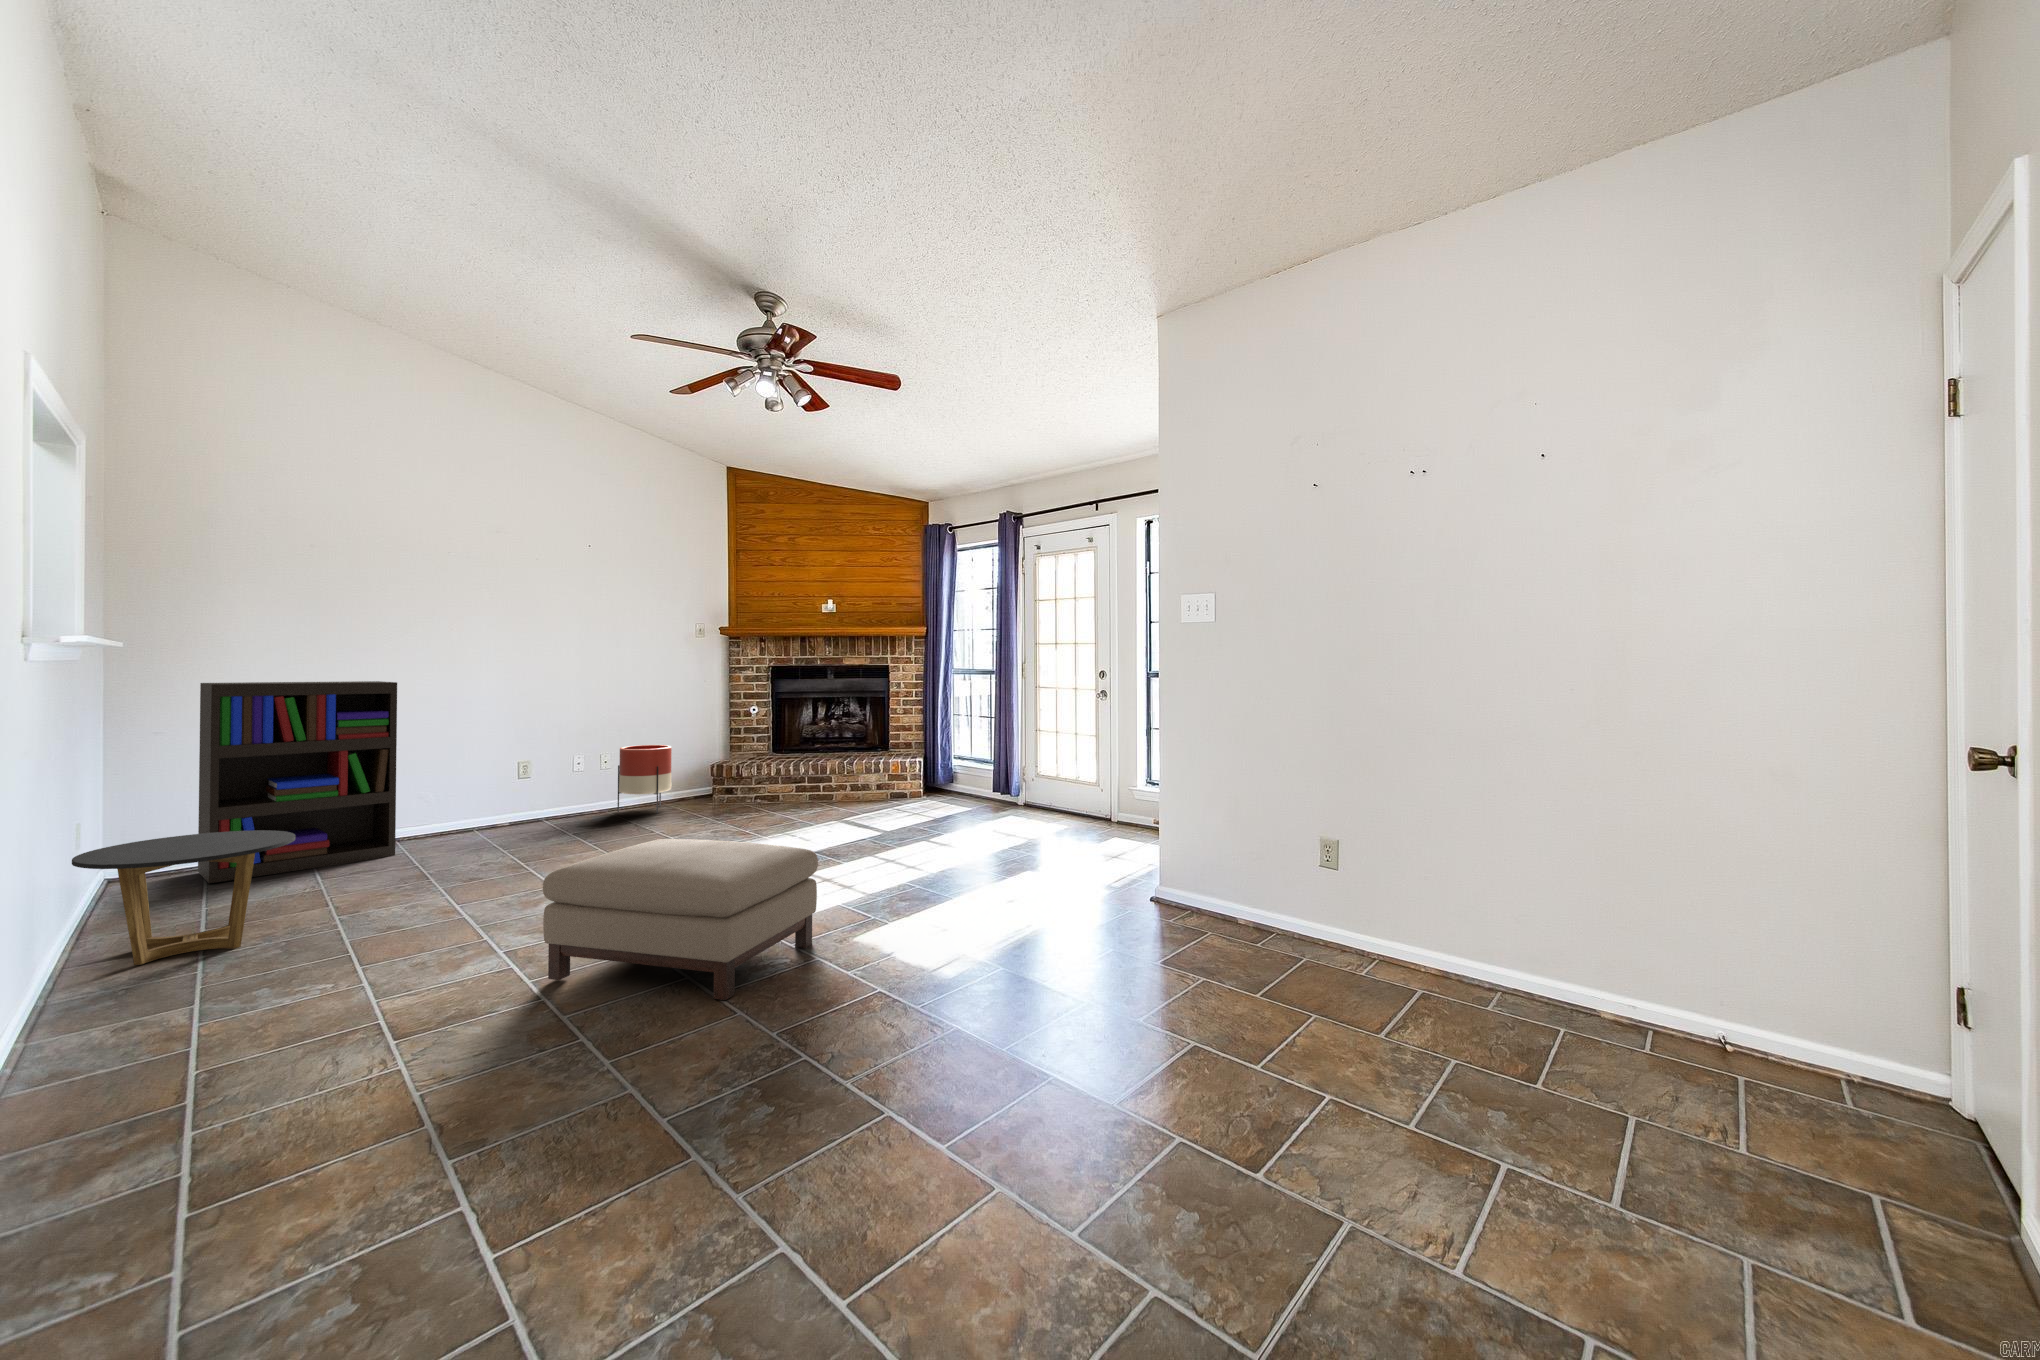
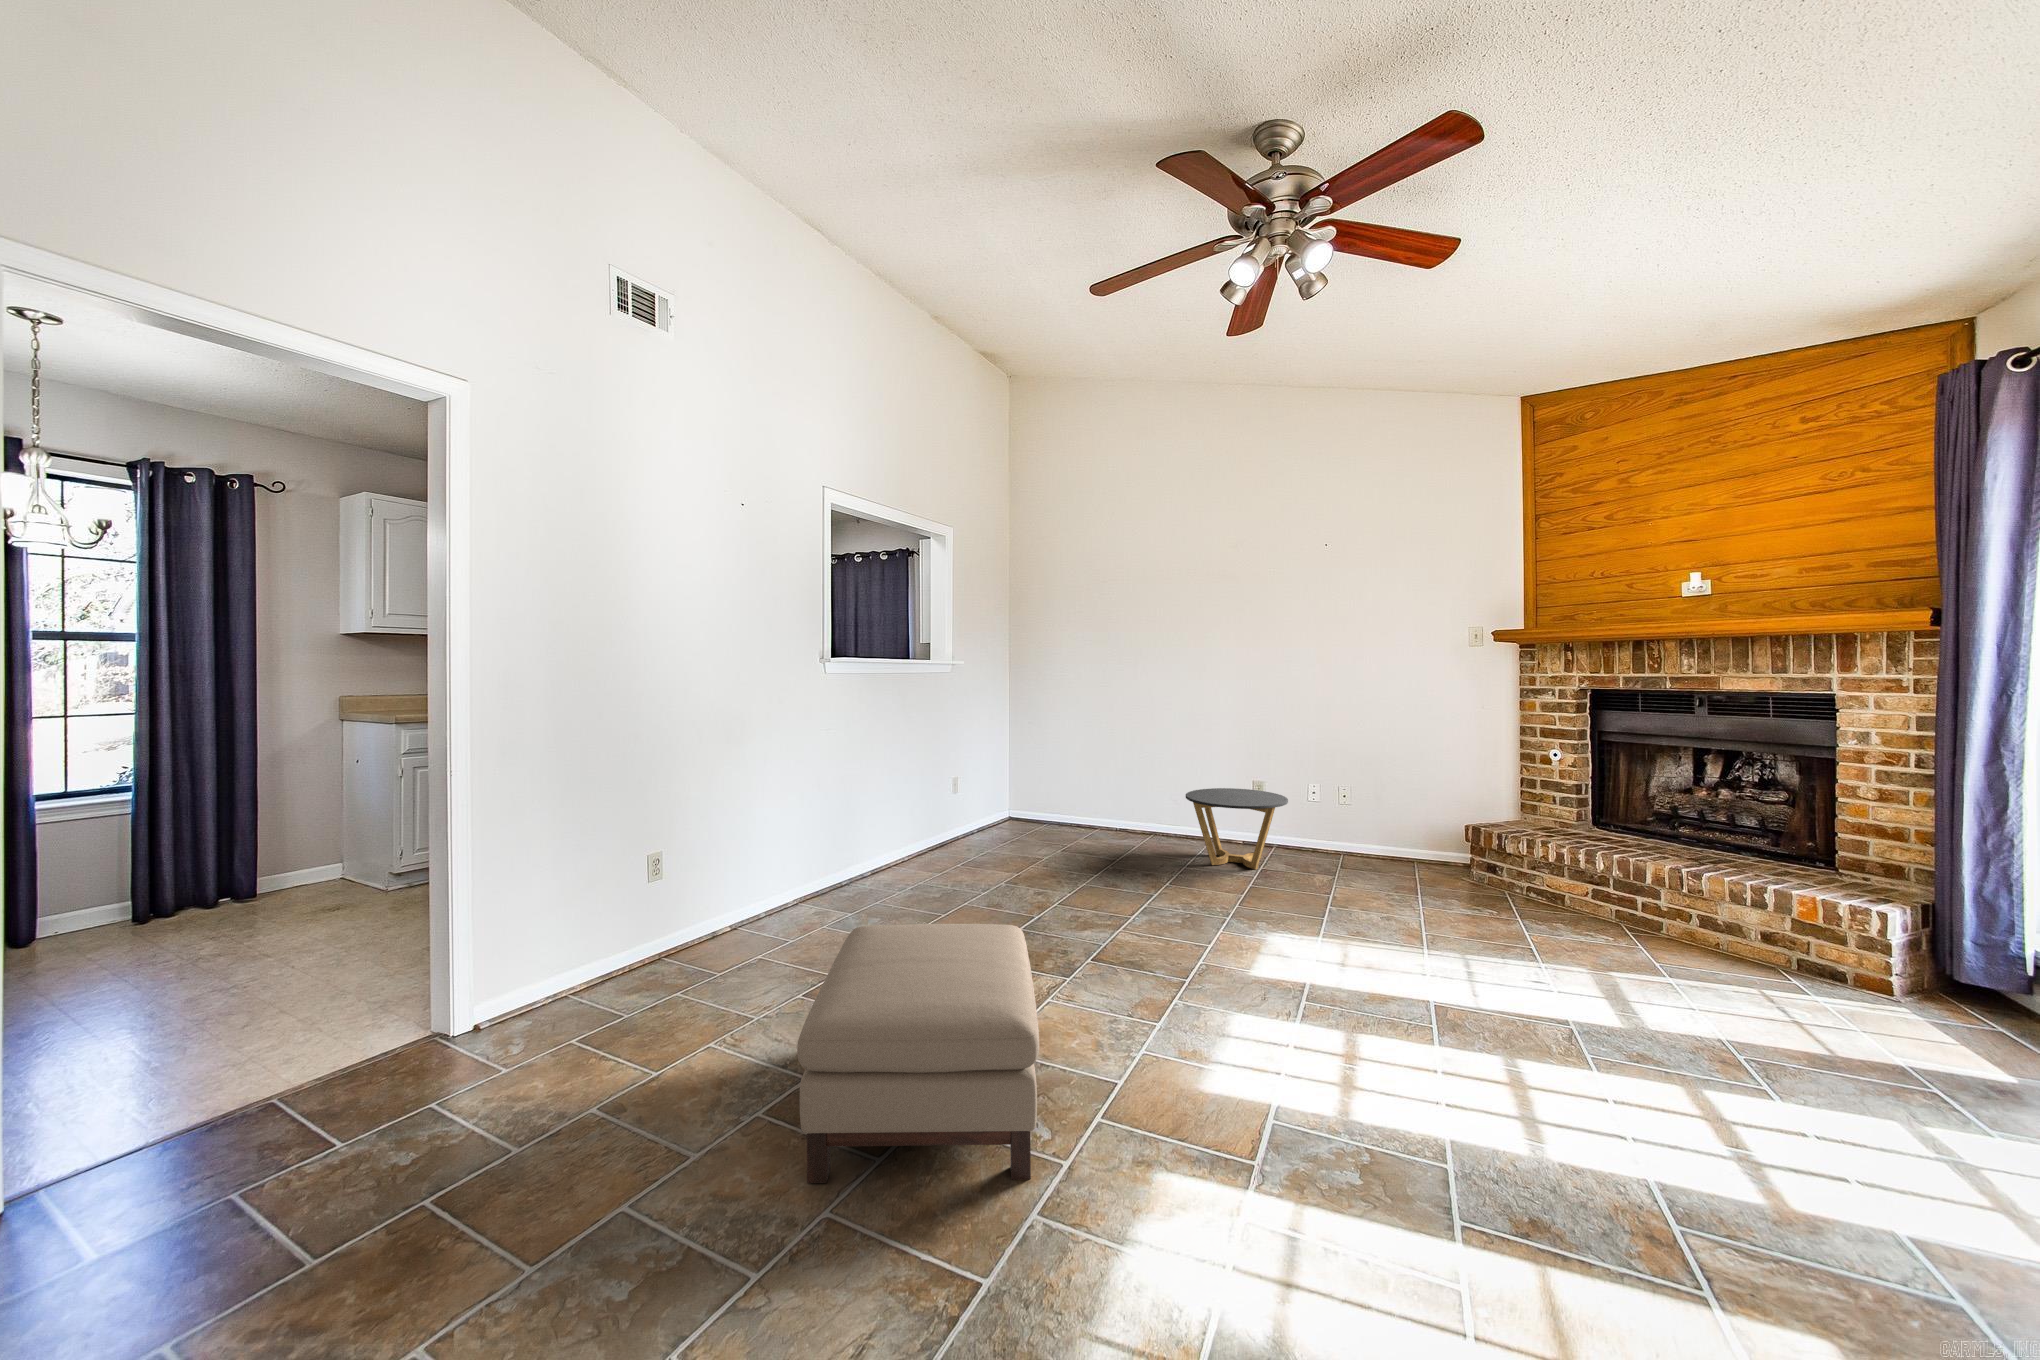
bookshelf: present [198,681,397,883] -> none [1008,697,1128,854]
planter: present [618,745,672,813] -> none [1340,783,1405,875]
side table: present [72,830,295,965] -> present [1186,788,1288,870]

